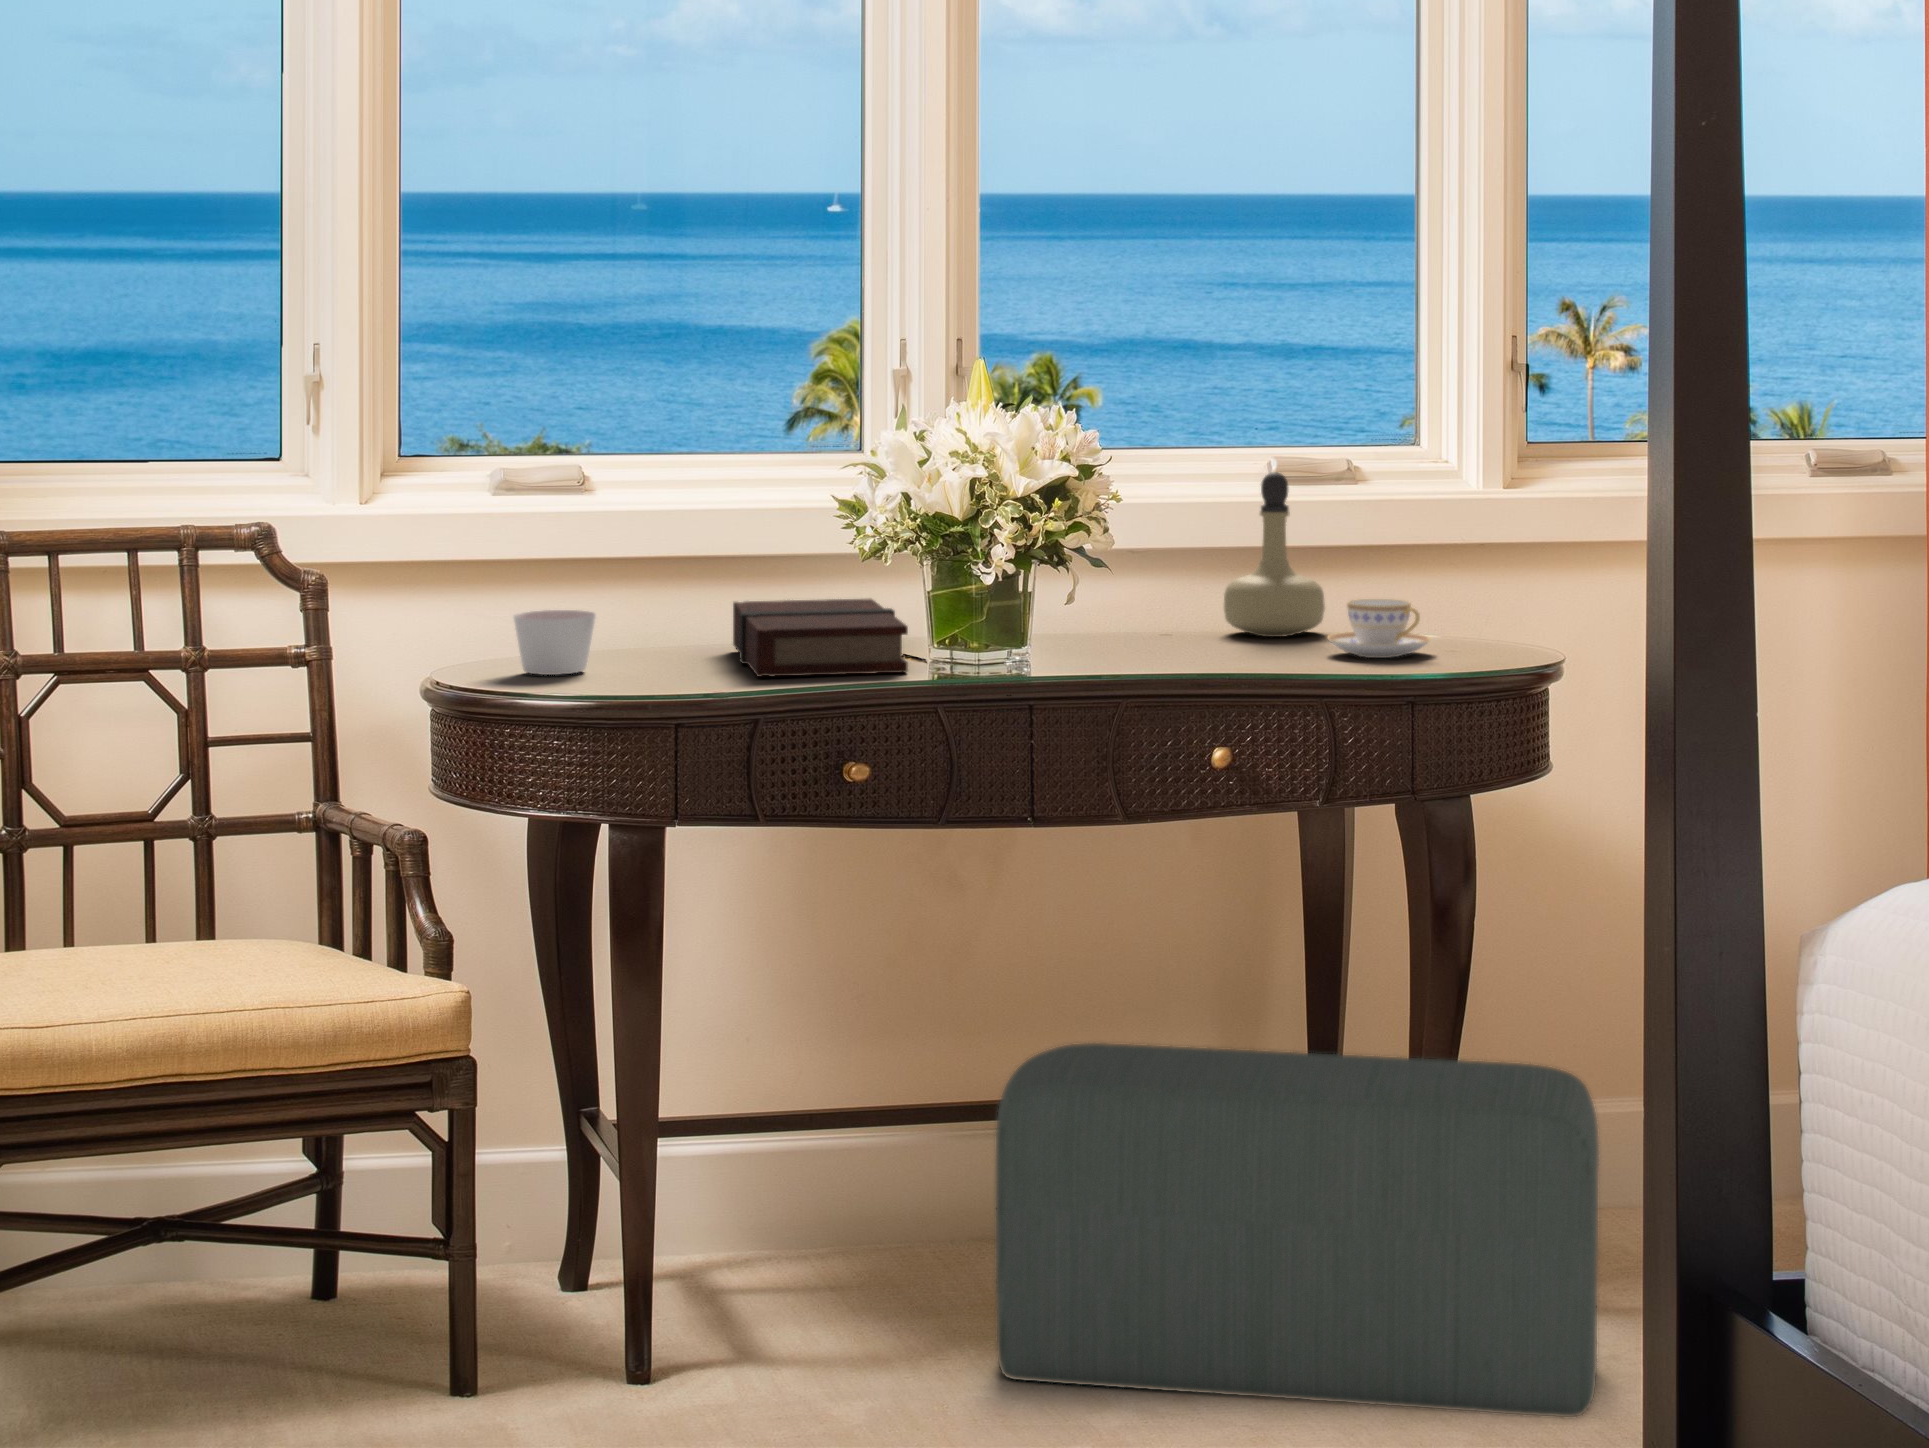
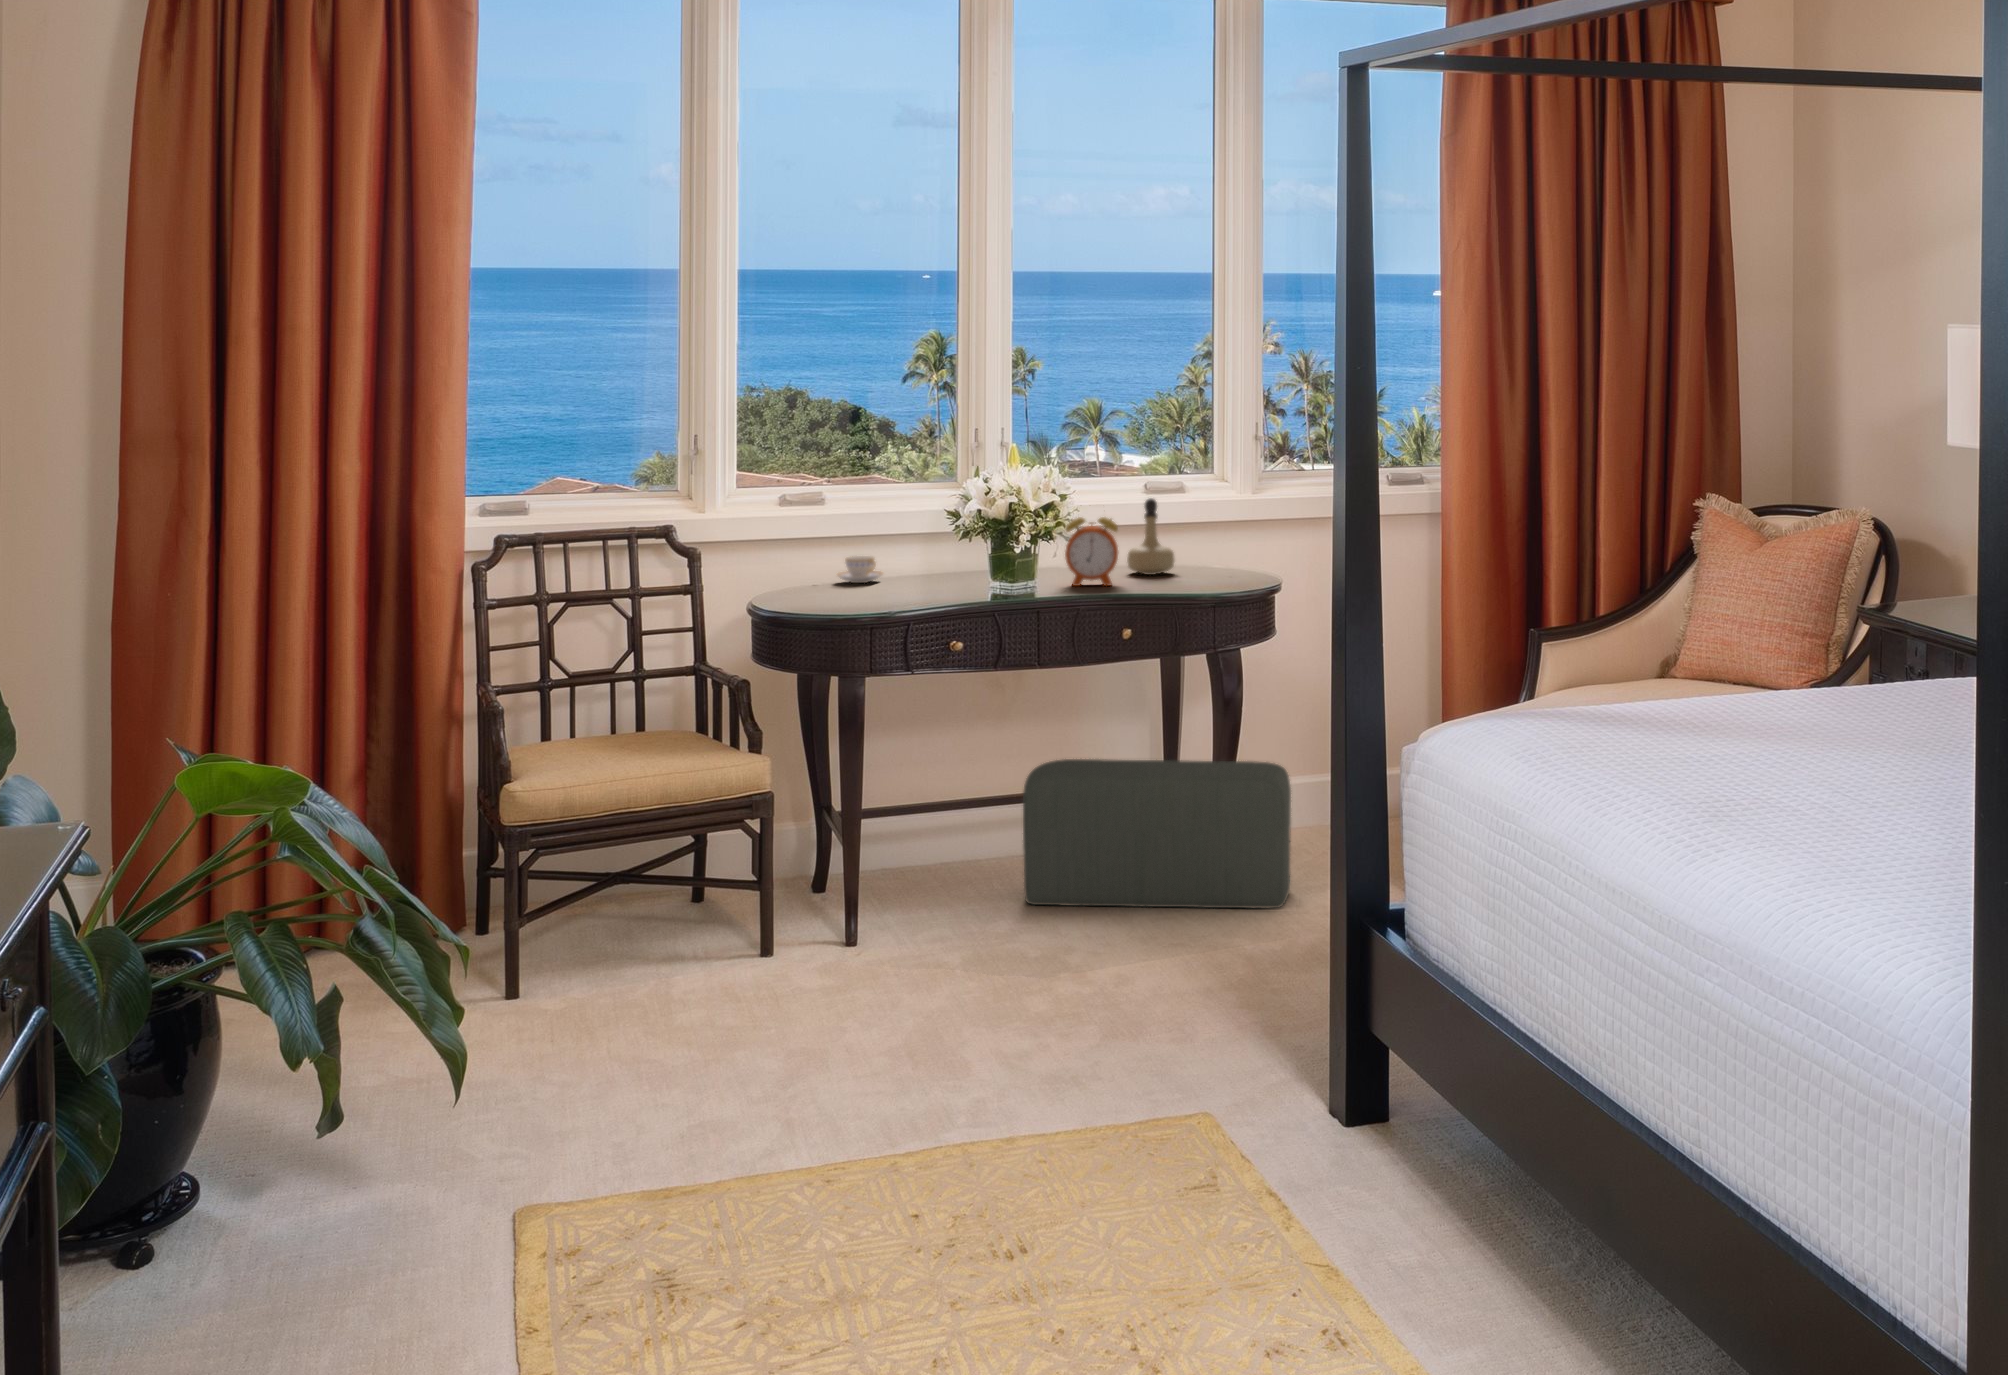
alarm clock: none [1093,481,1209,658] -> present [1065,517,1118,586]
book: present [733,599,908,677] -> none [895,560,980,598]
teacup: present [1327,599,1430,658] -> present [837,556,883,583]
candle: present [514,610,596,675] -> none [795,569,834,599]

